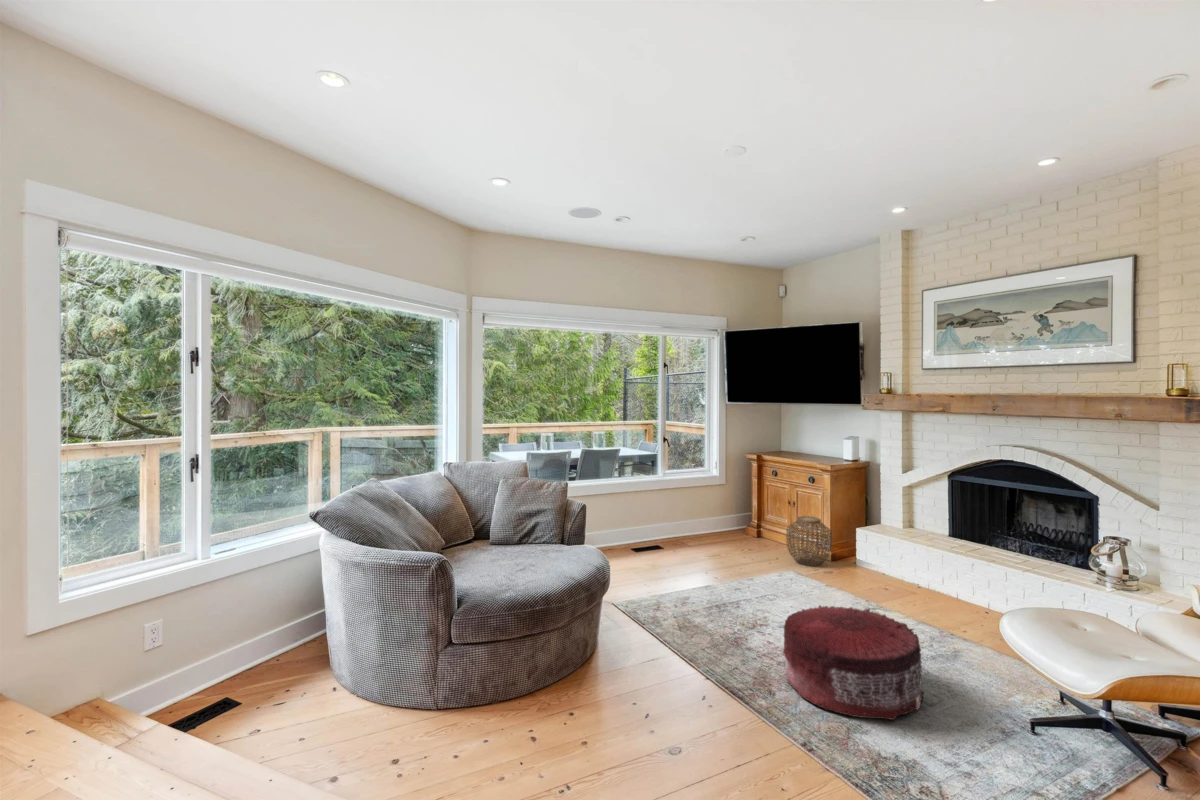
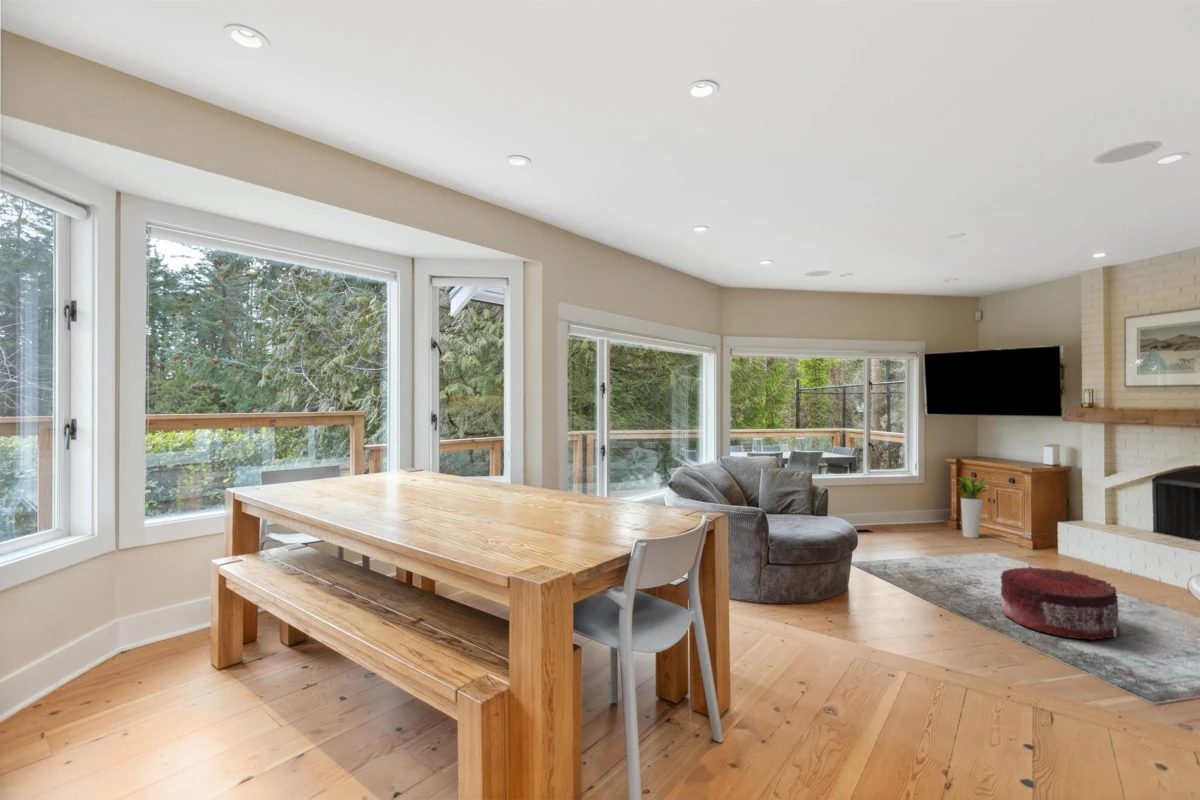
planter: none [752,474,791,549] -> present [959,476,987,538]
woven basket: present [786,516,832,566] -> none [989,511,1033,552]

